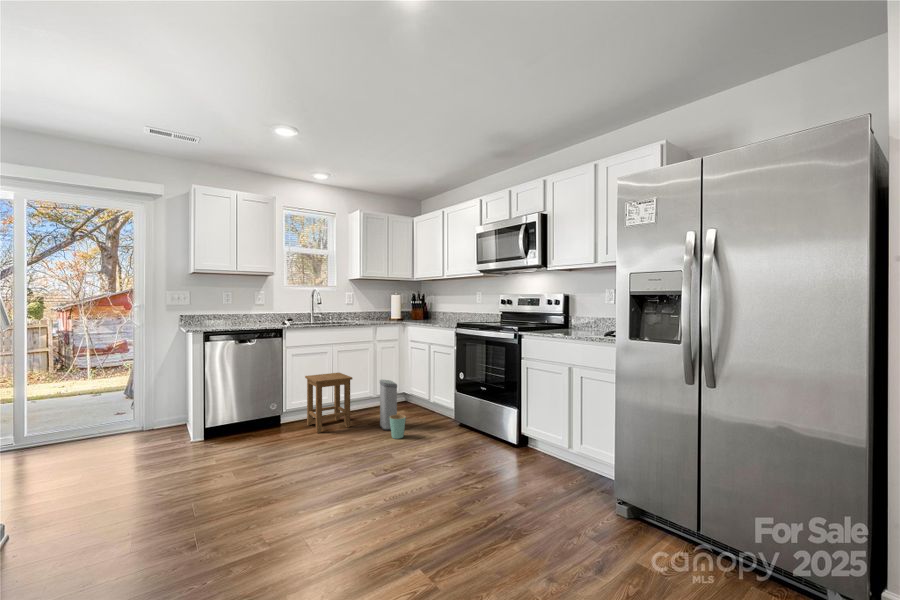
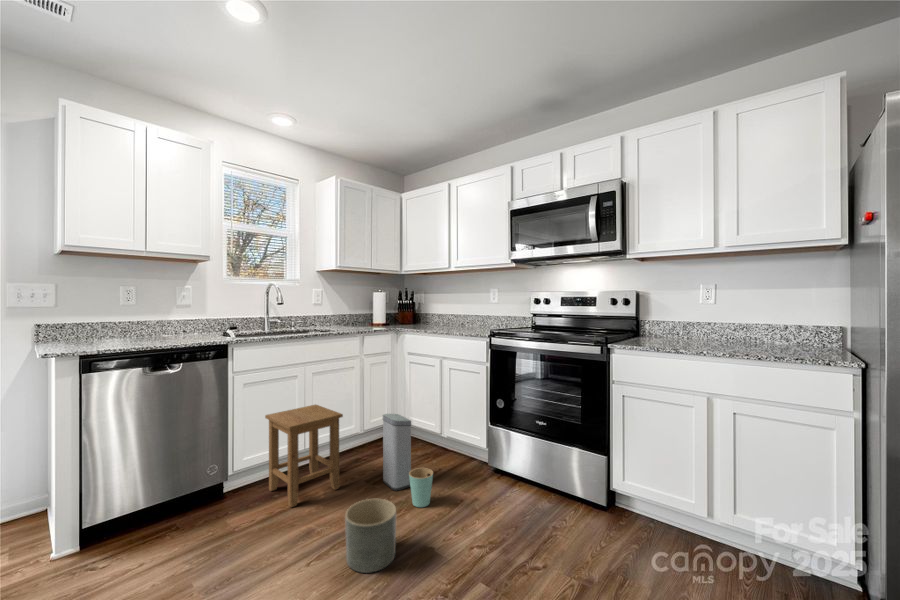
planter: none [338,423,369,460] -> present [345,499,396,573]

